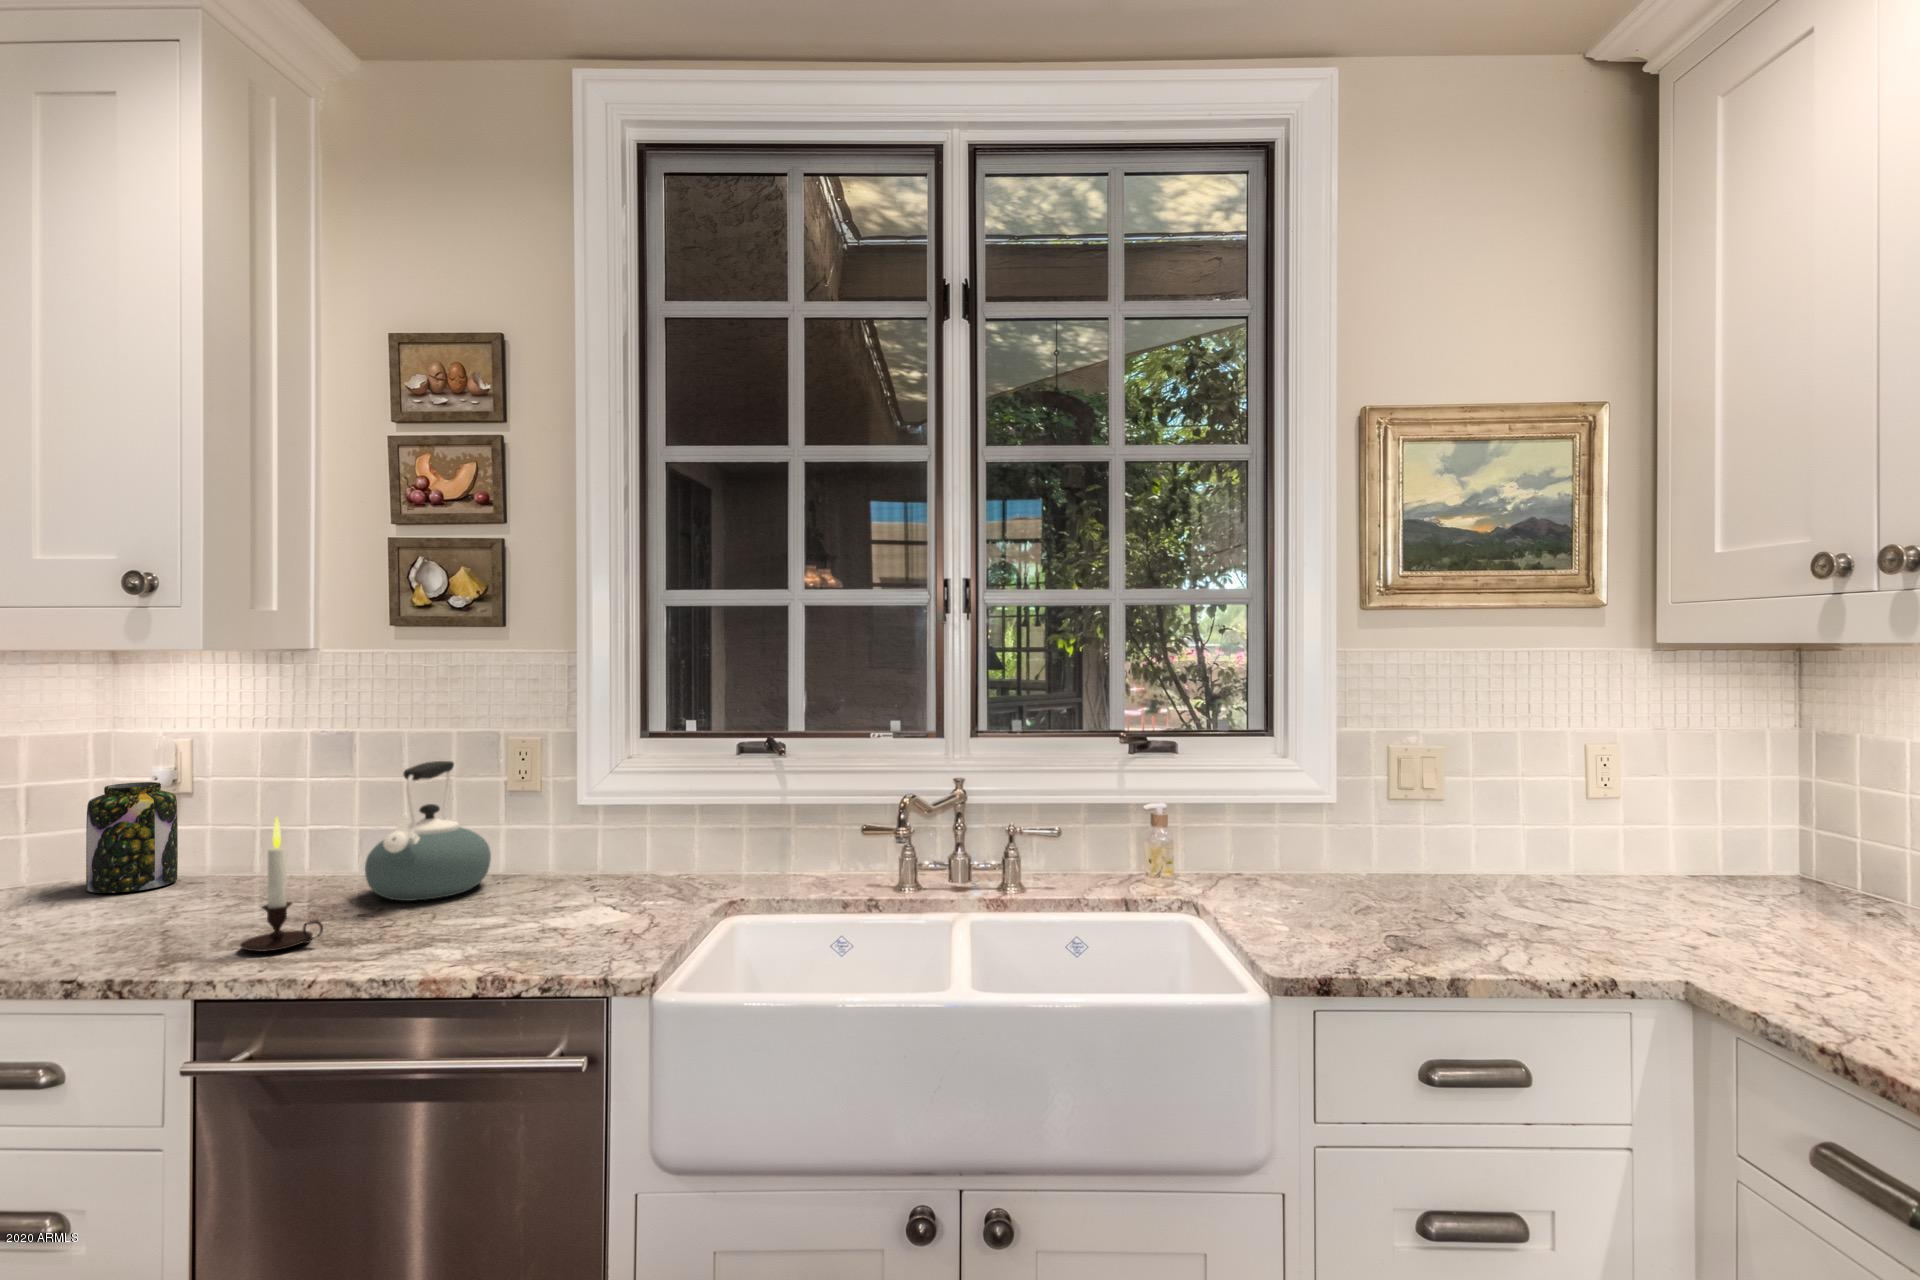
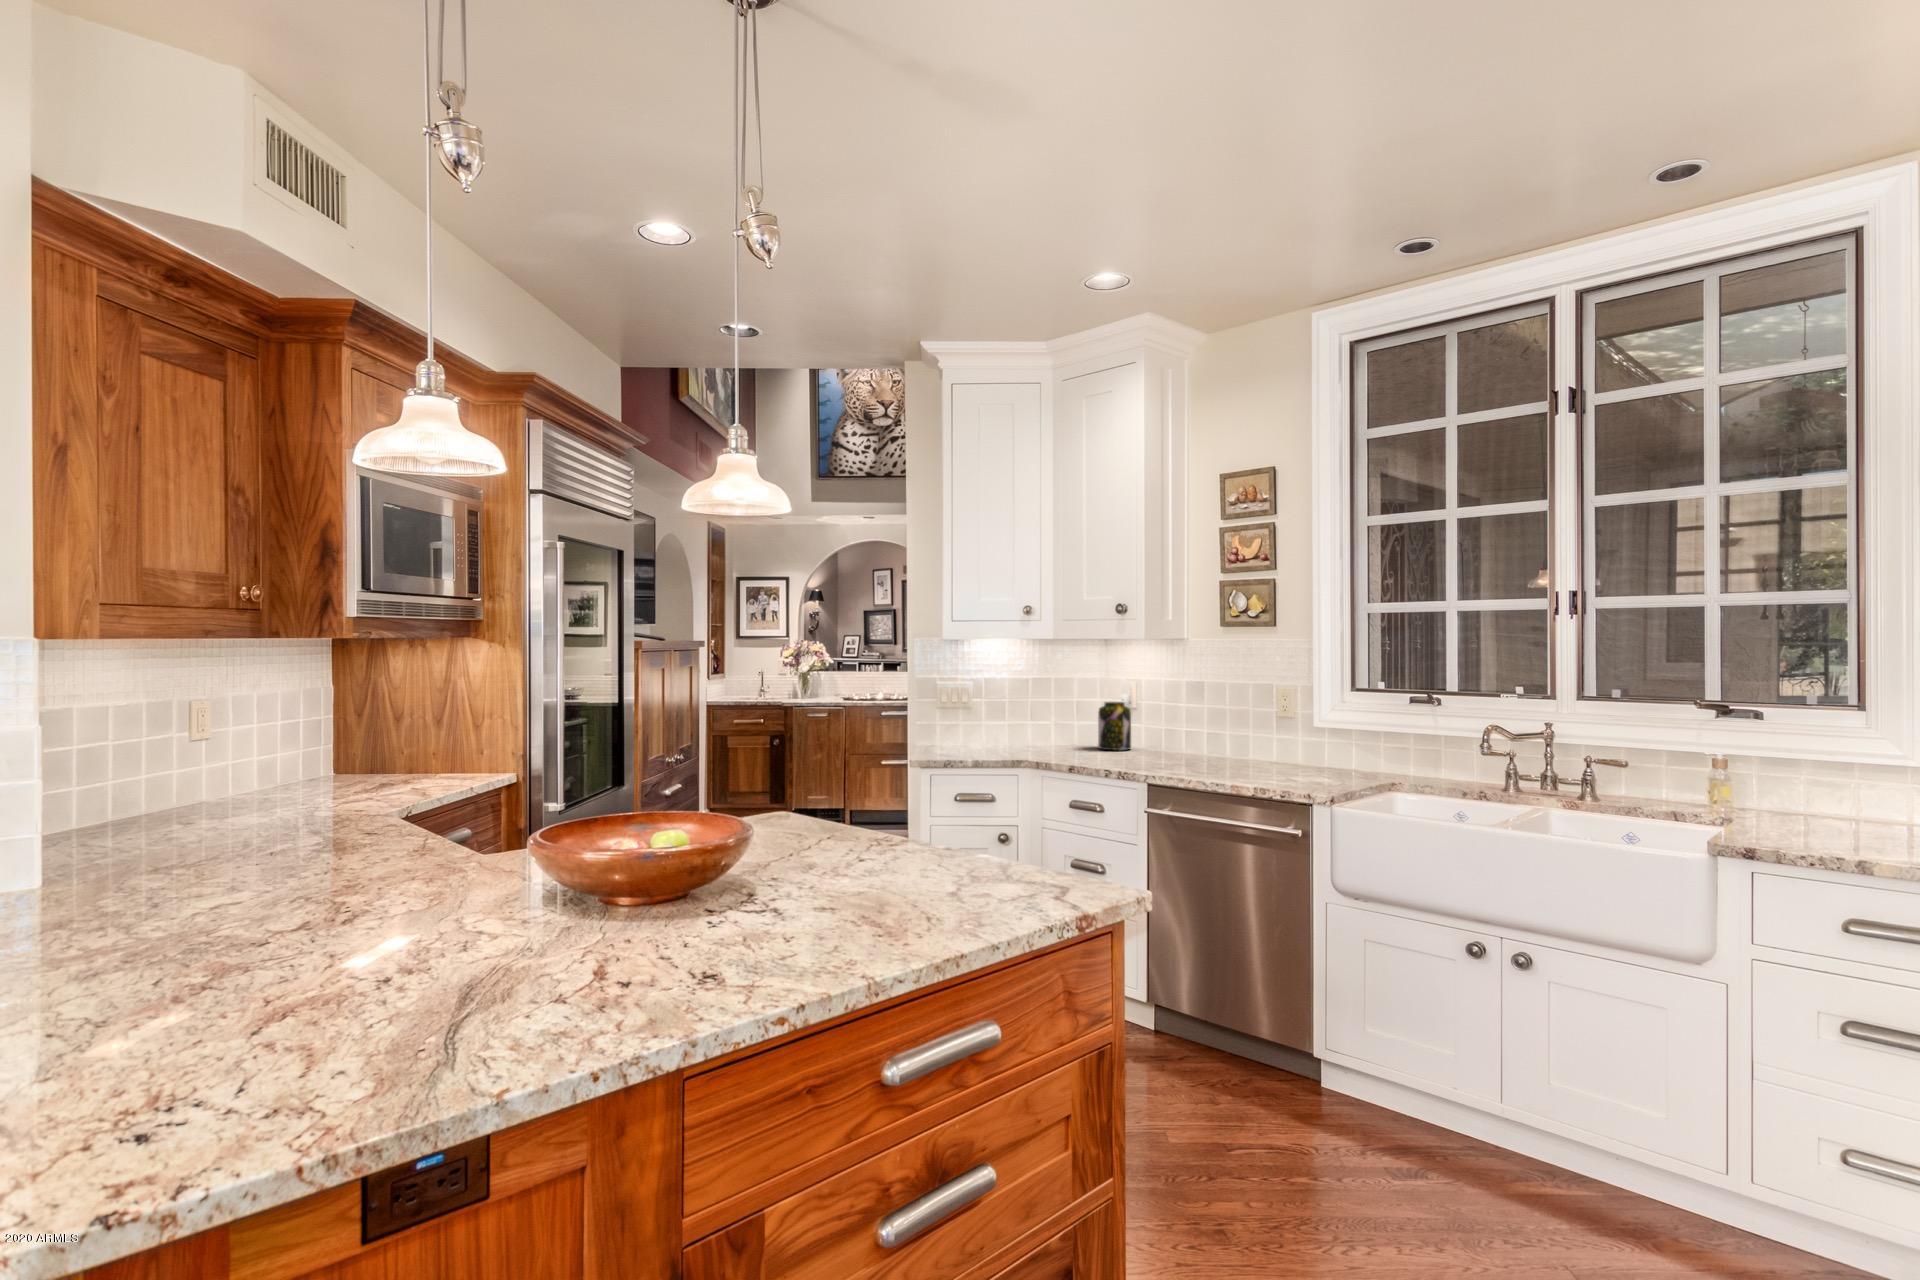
kettle: present [365,761,491,901] -> none [1210,697,1268,765]
candle: present [240,818,323,951] -> none [1162,713,1193,771]

